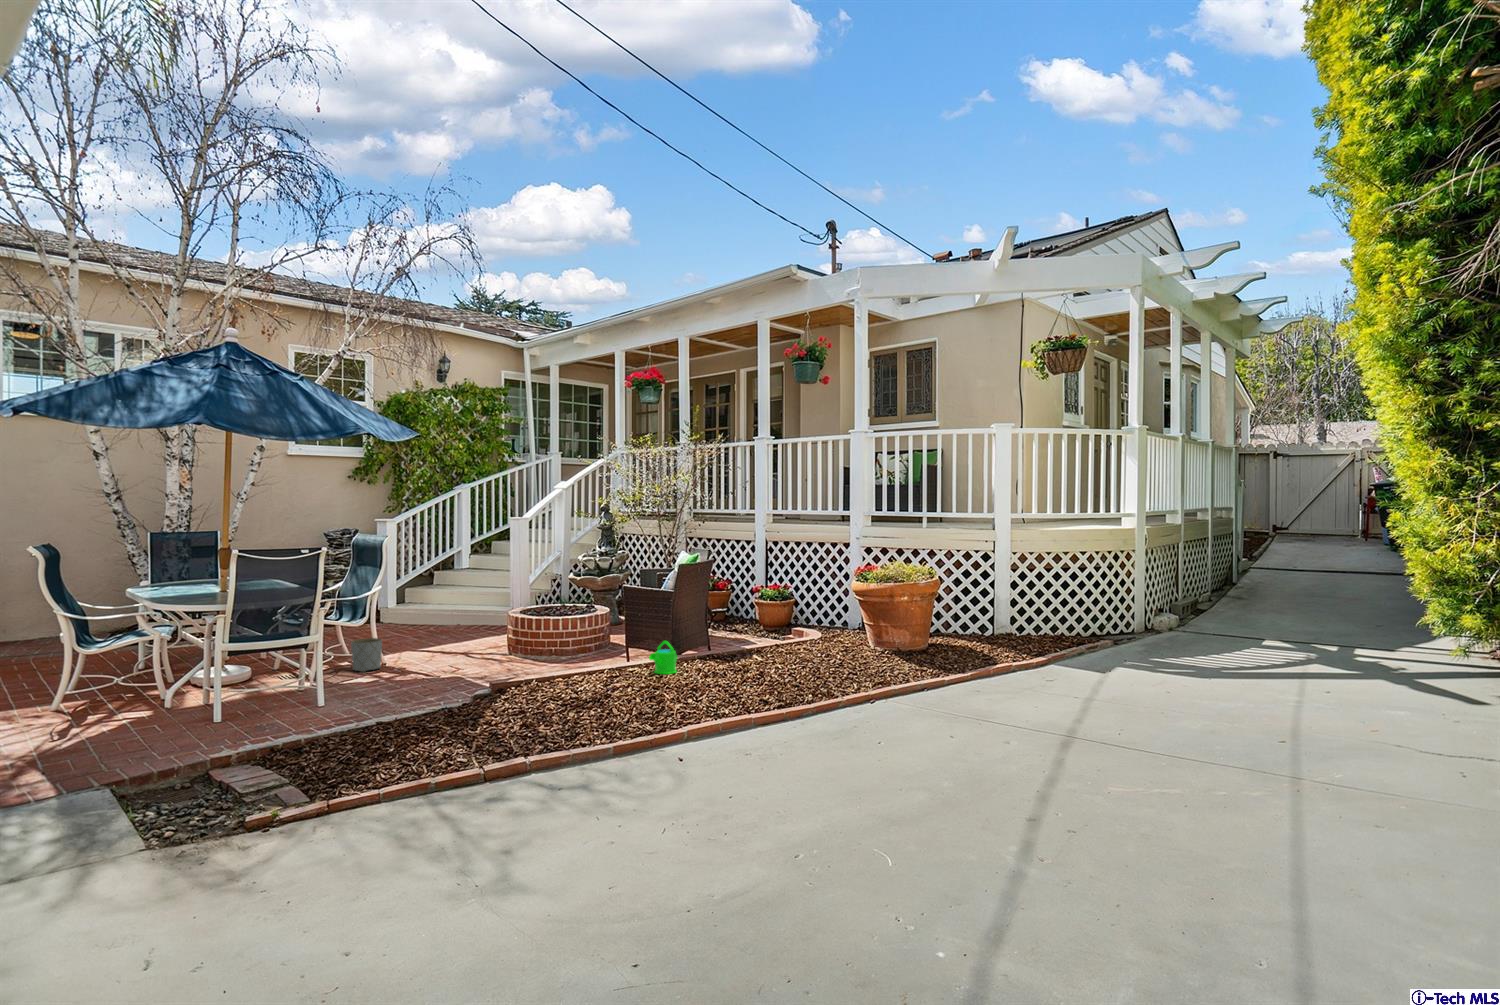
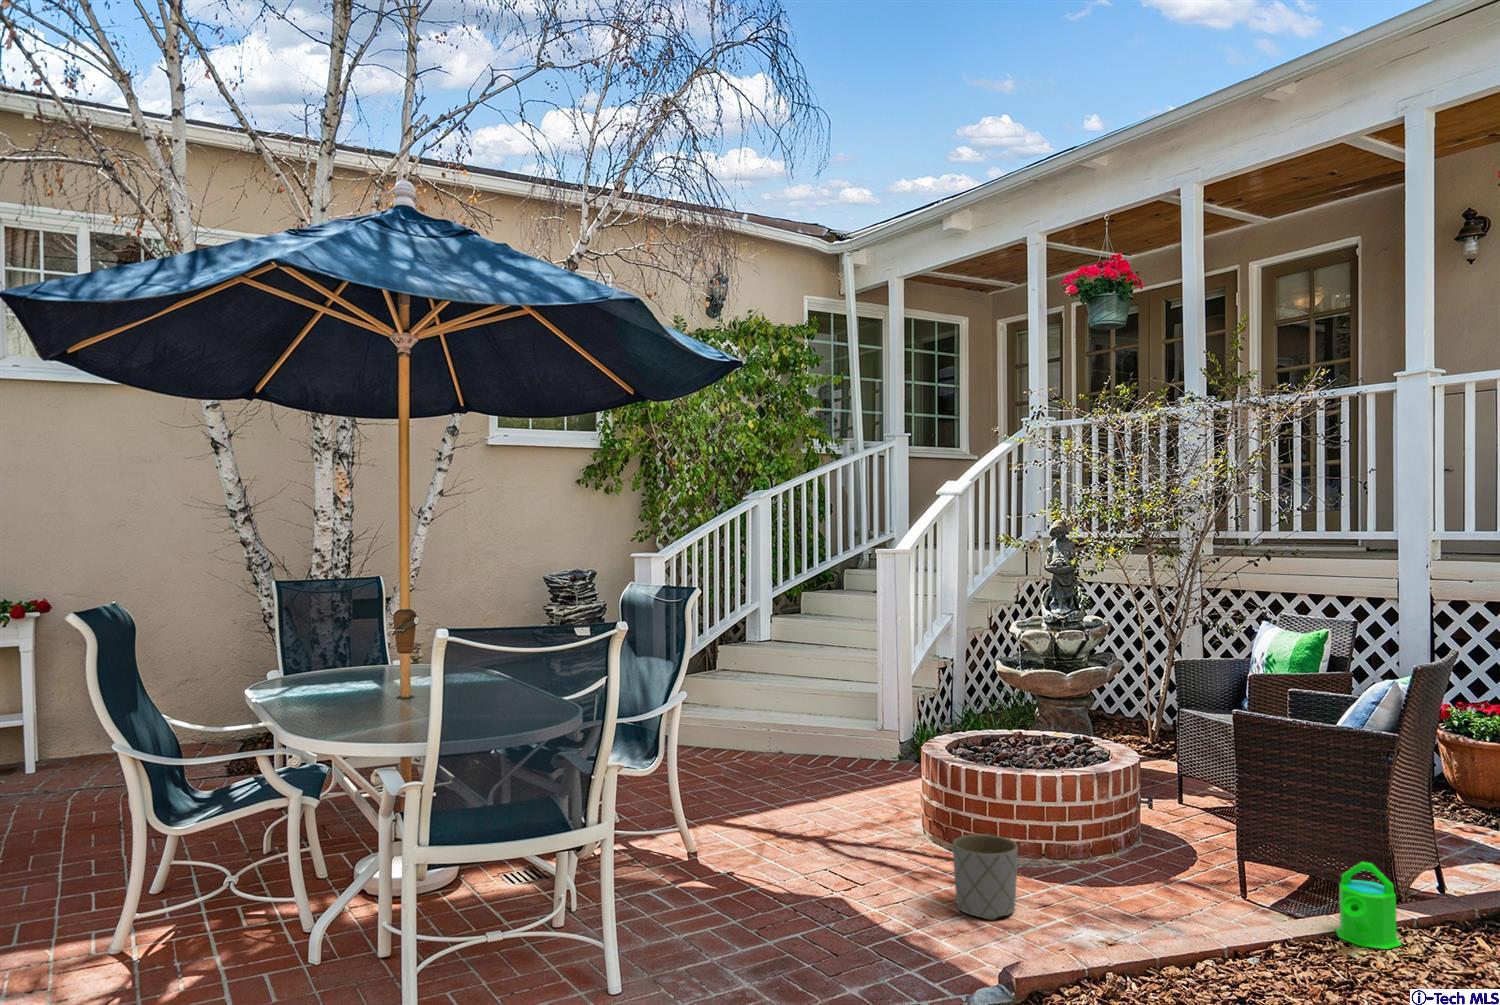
planter: present [351,638,382,672] -> present [953,834,1018,920]

